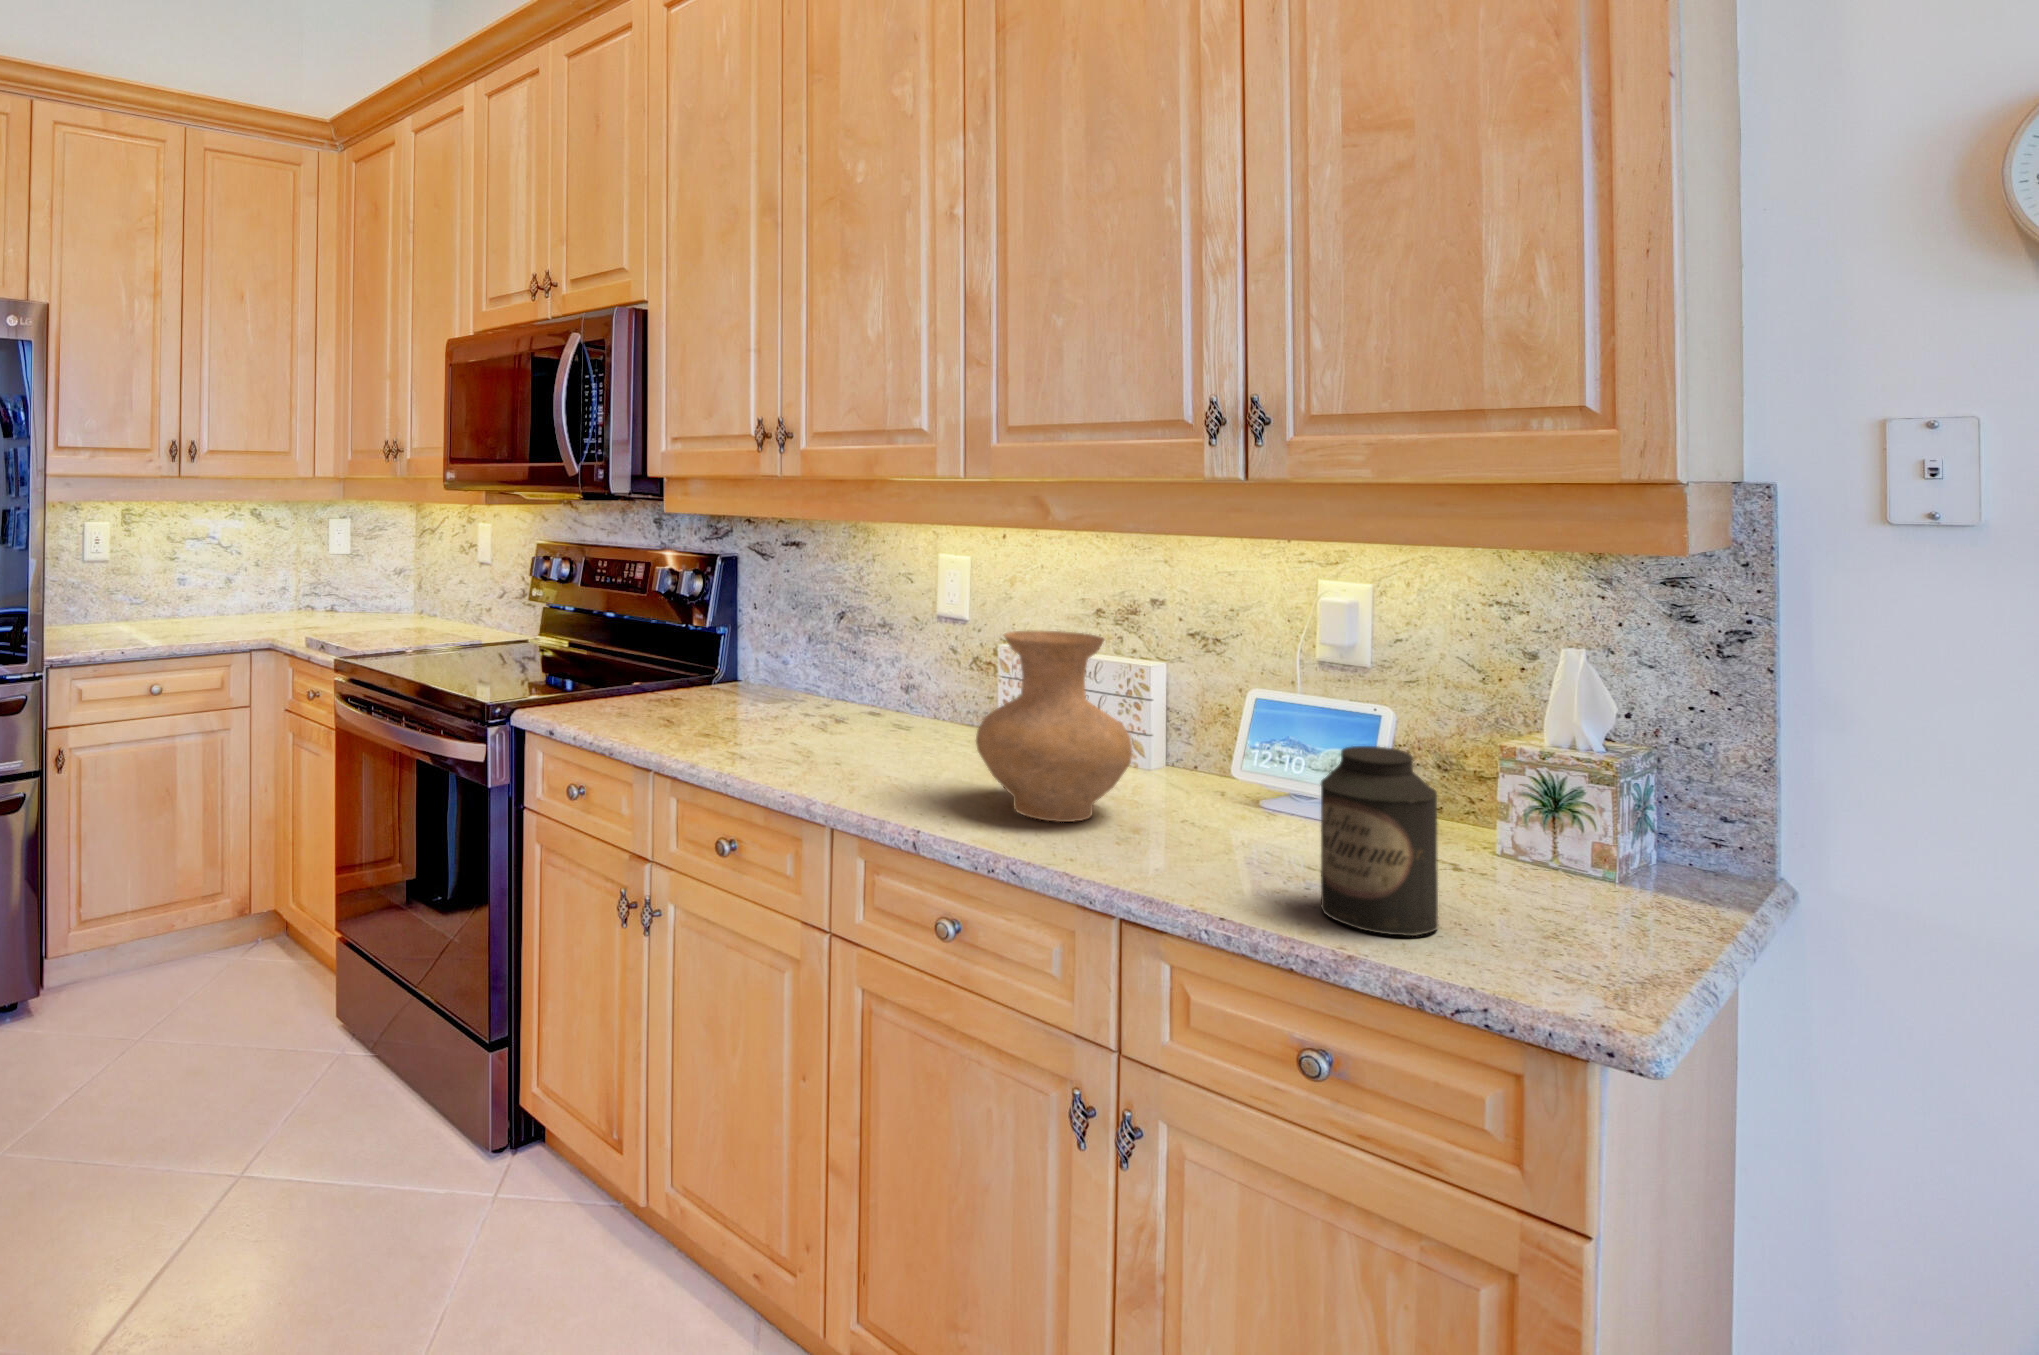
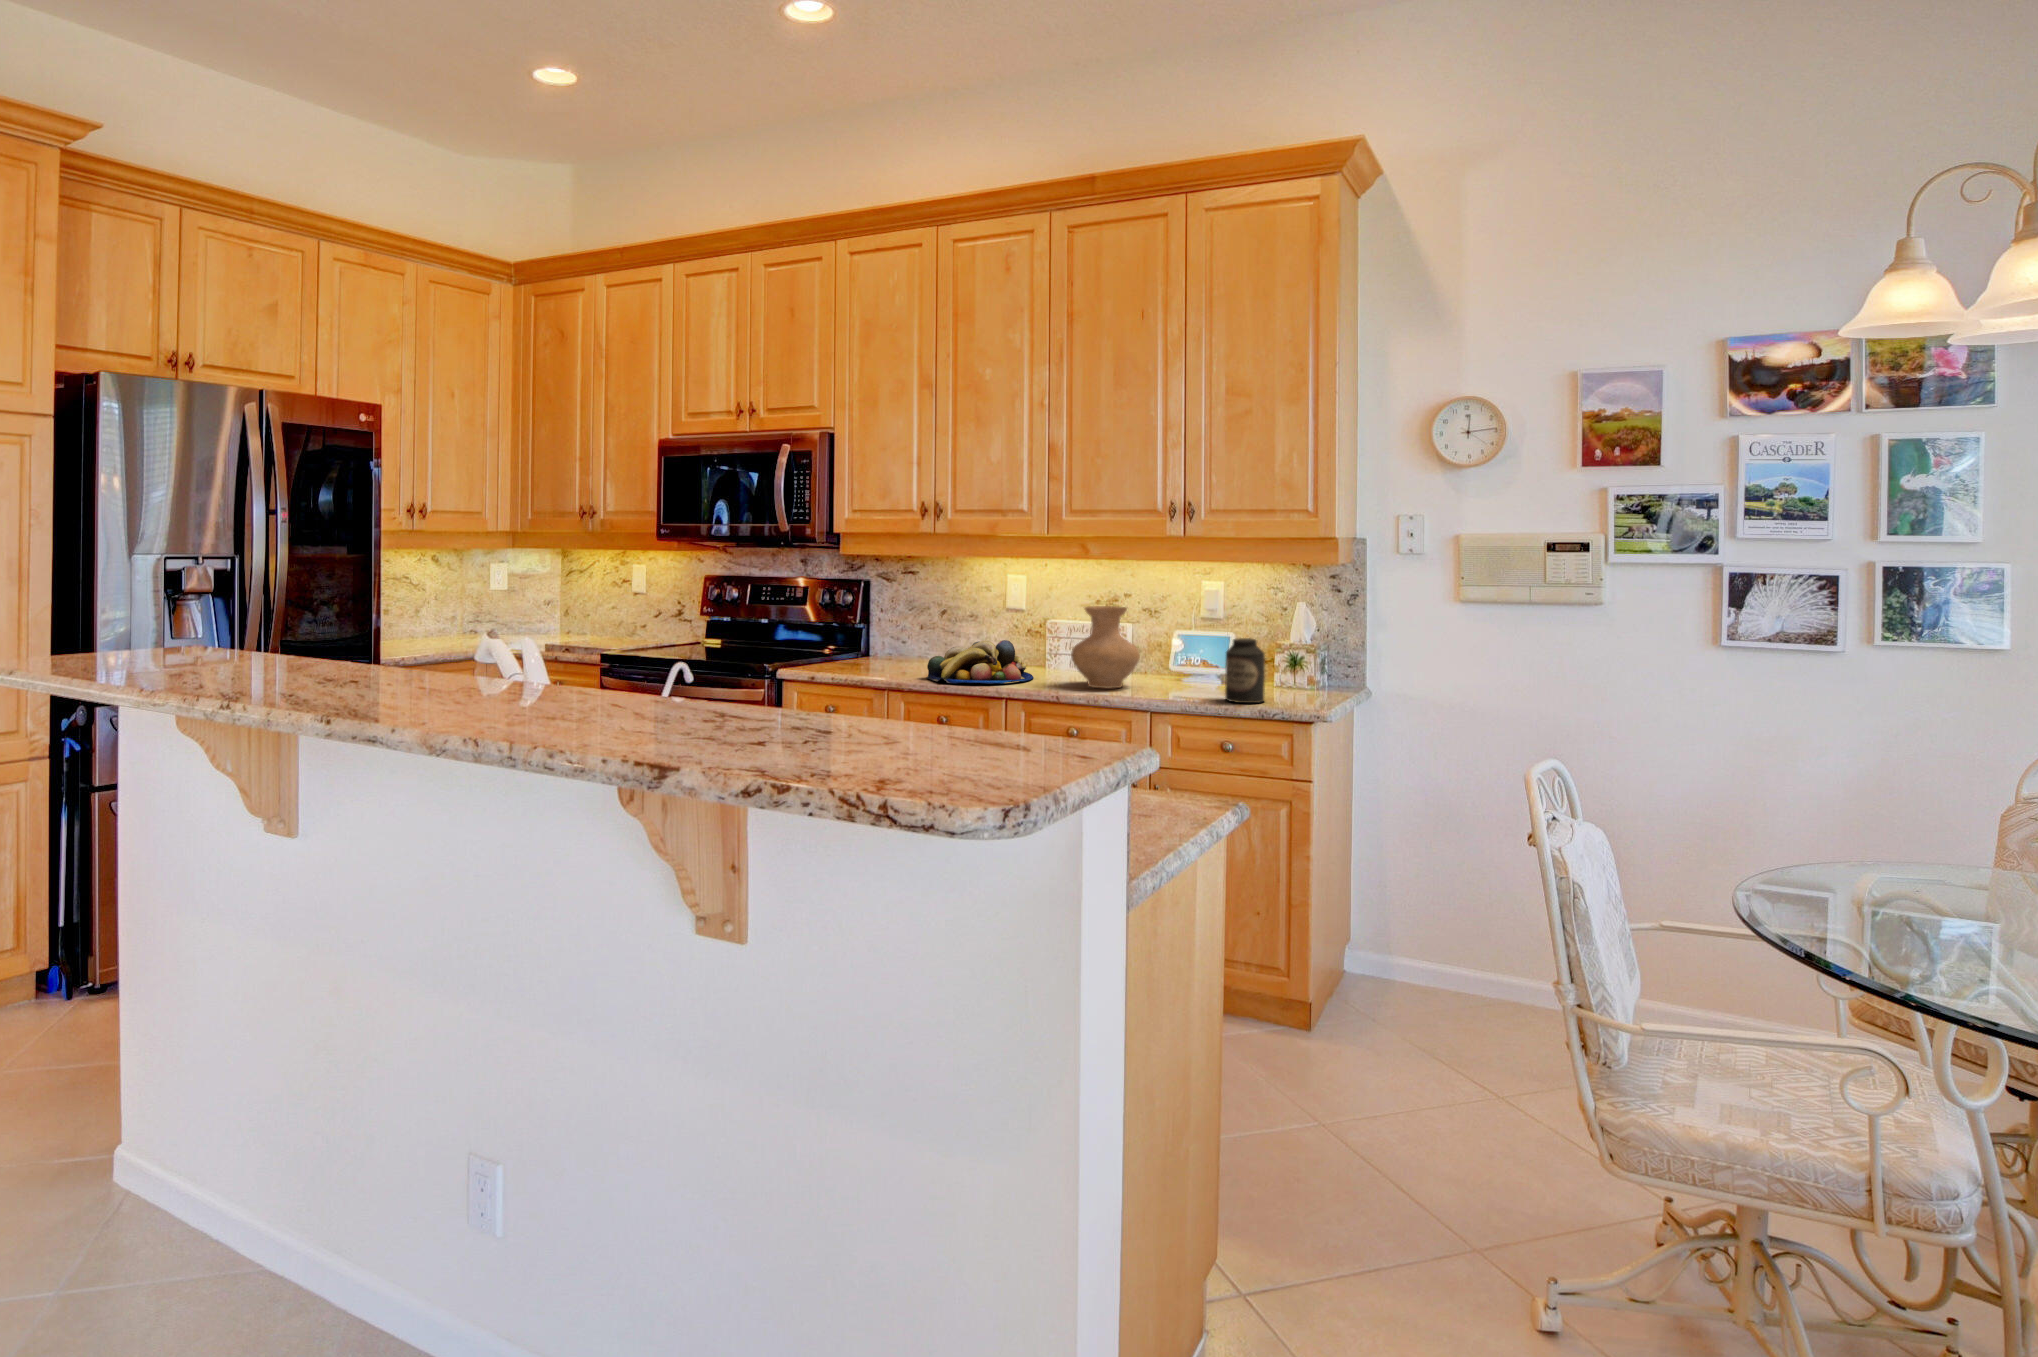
fruit bowl: none [722,683,933,781] -> present [926,640,1033,684]

